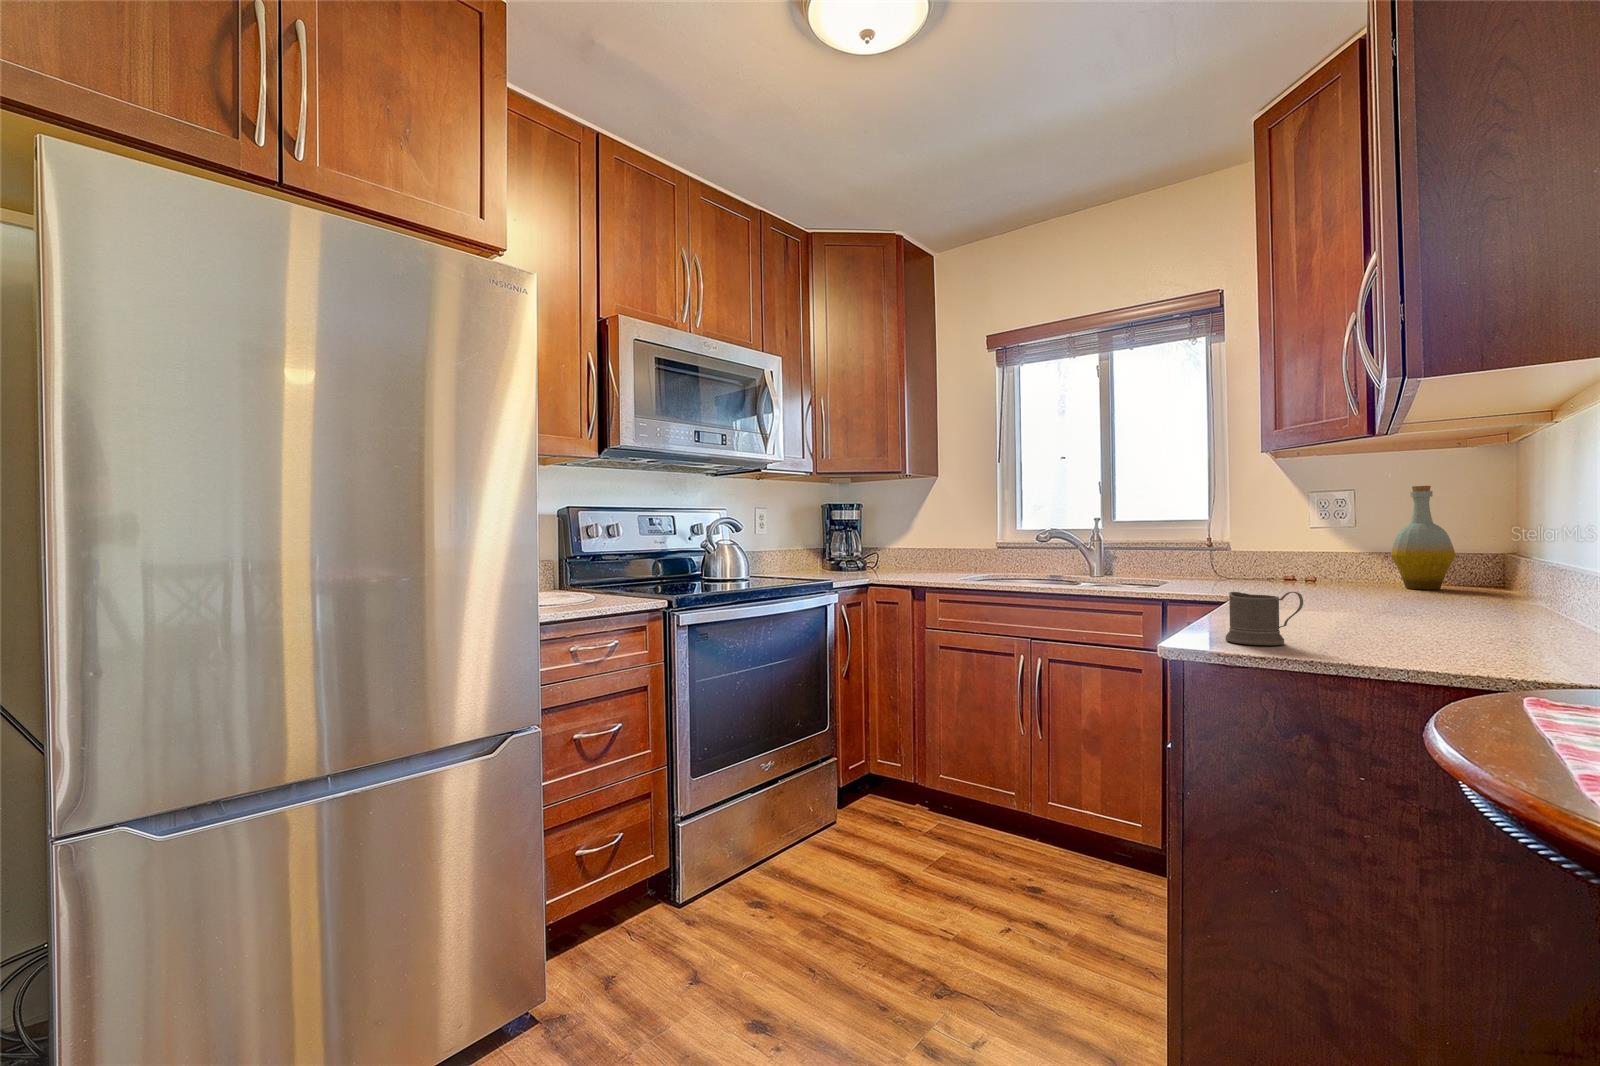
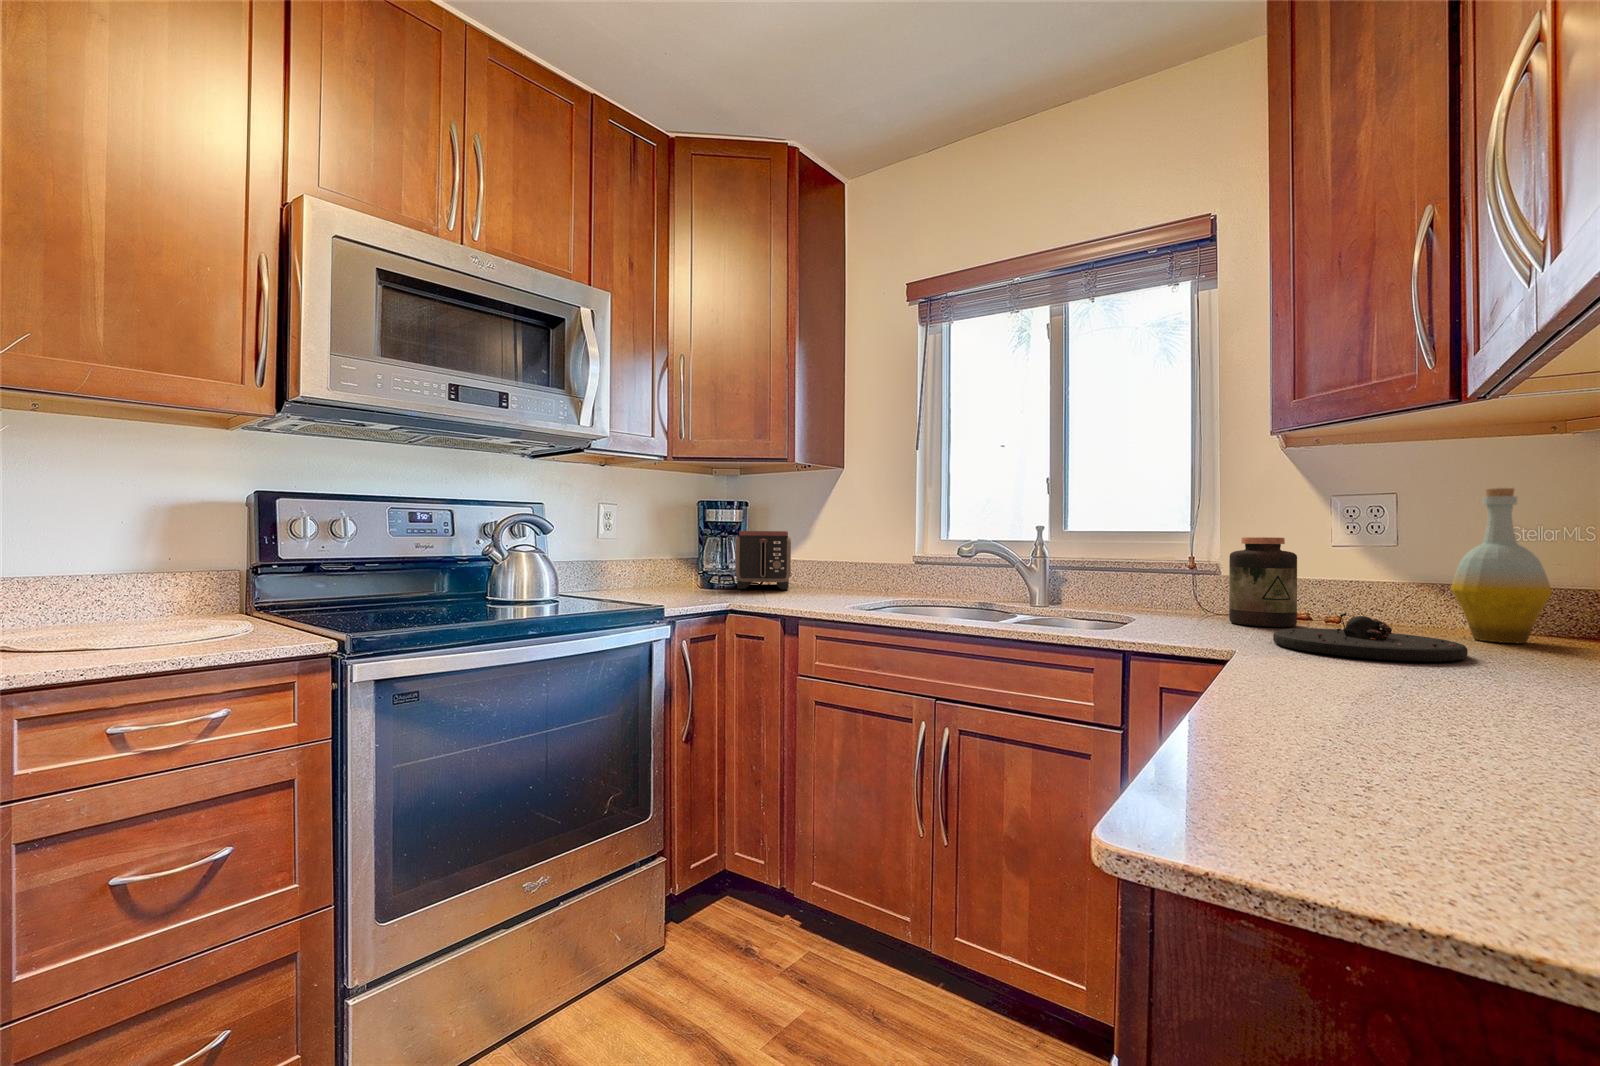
jar: none [1238,523,1286,584] -> present [1229,537,1297,627]
toaster: none [851,526,898,571] -> present [735,531,791,590]
plate: none [1266,571,1391,598] -> present [1273,614,1468,662]
mug: present [1226,592,1303,645] -> none [1224,686,1409,823]

